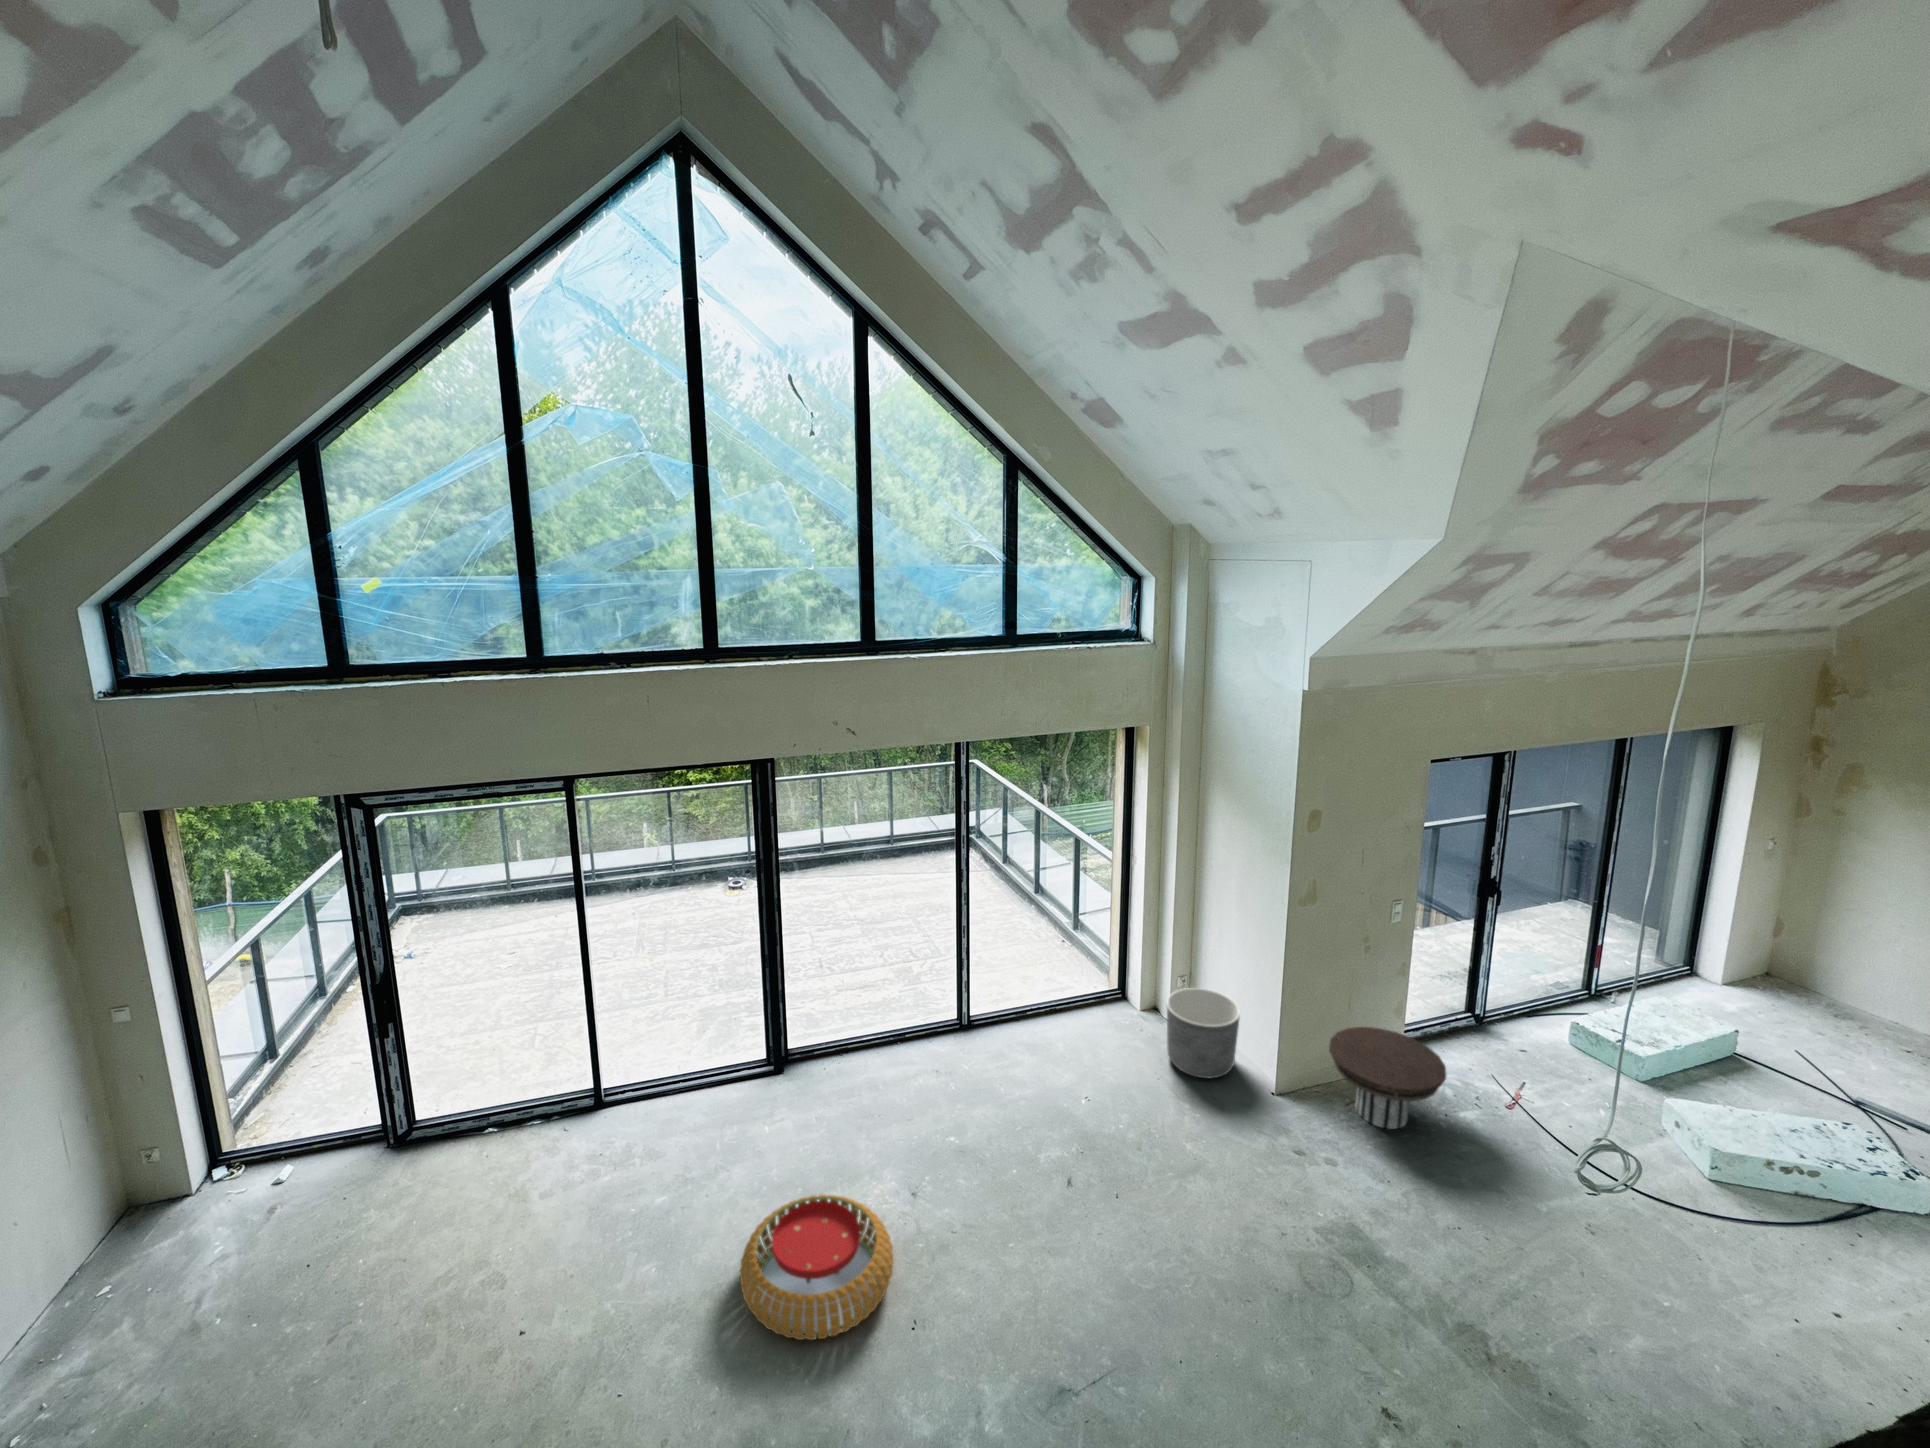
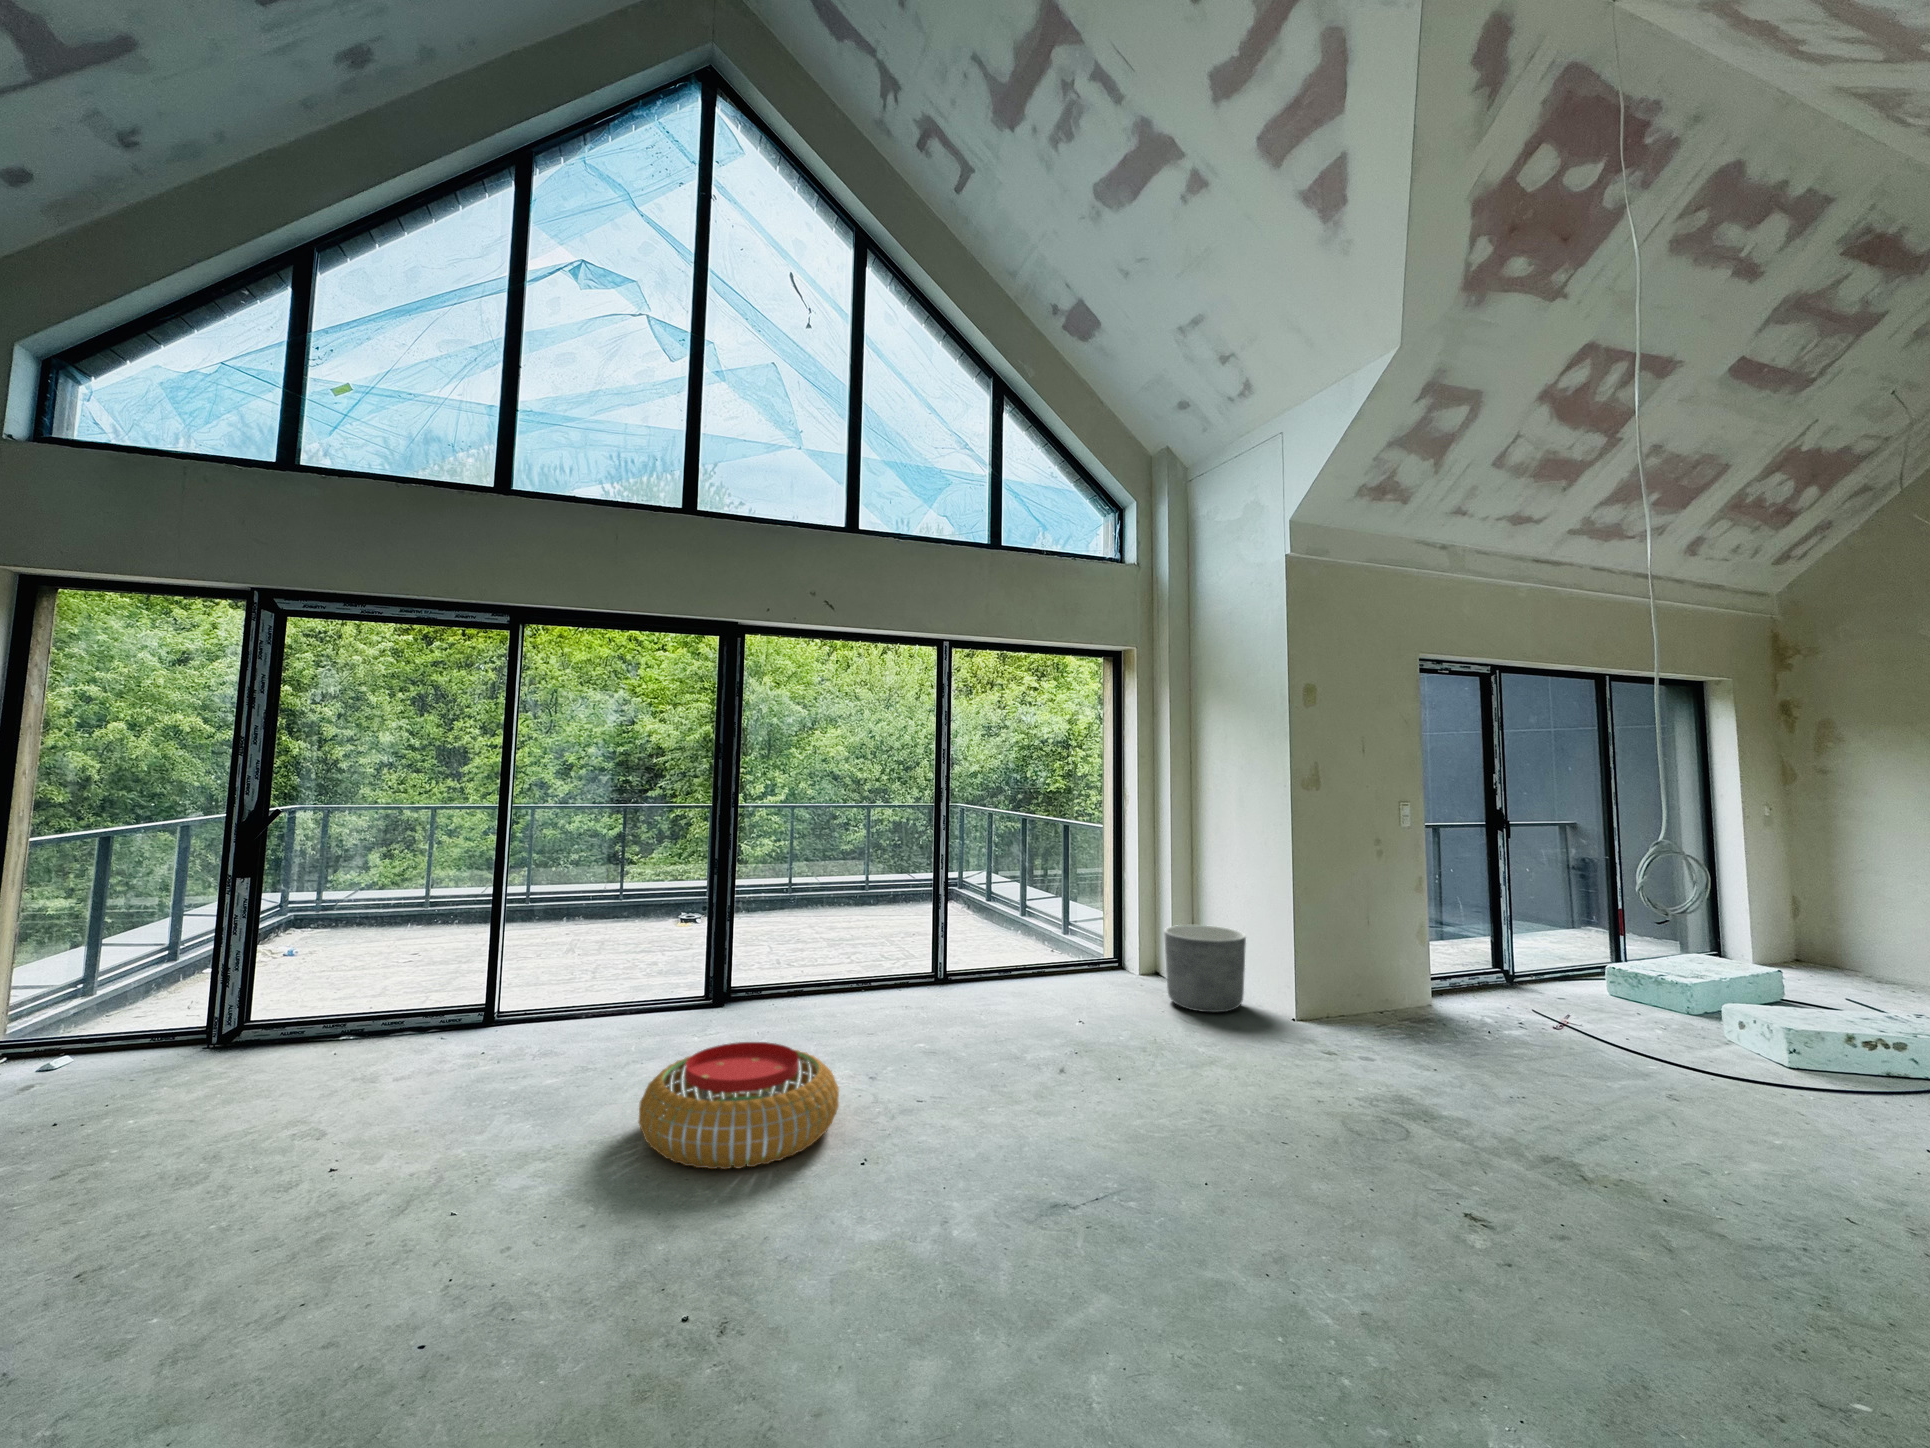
side table: present [1329,1027,1446,1129] -> none [1347,946,1480,1042]

